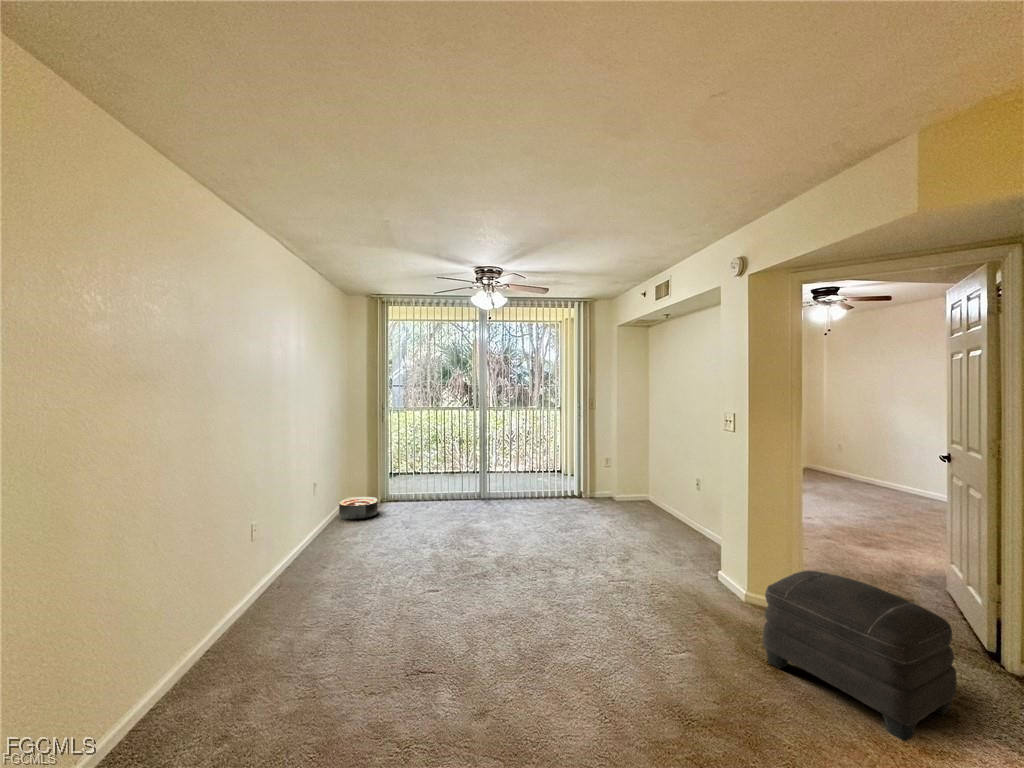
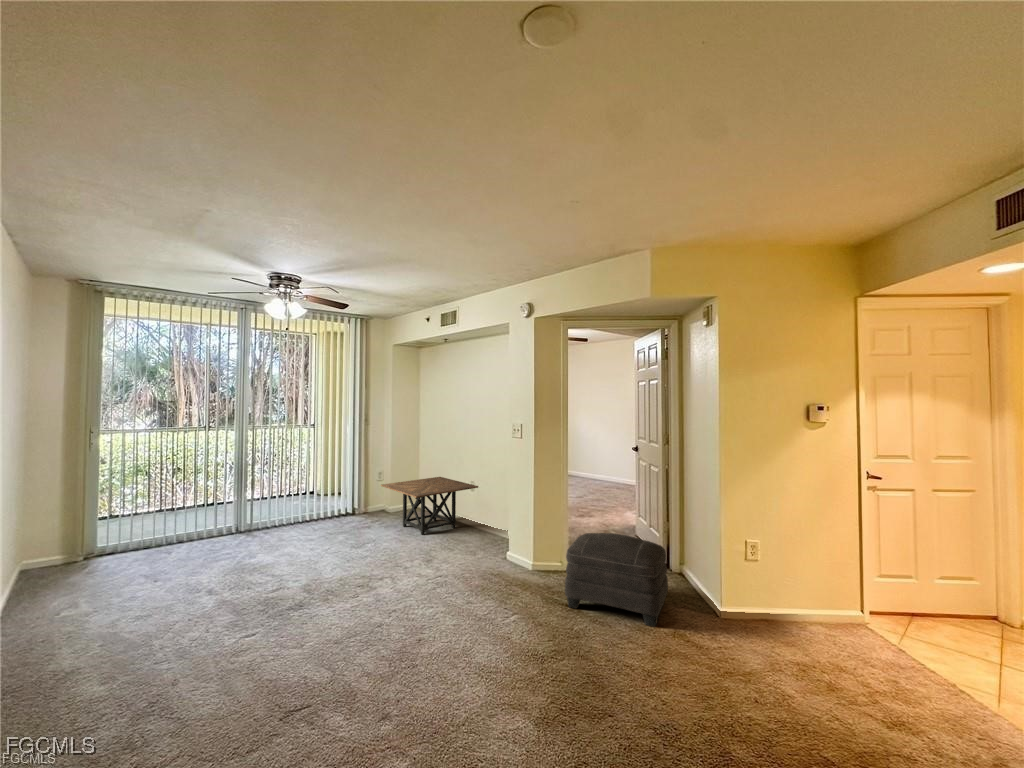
side table: none [599,470,705,532] -> present [381,477,478,535]
basket: present [339,497,378,519] -> none [17,553,90,591]

